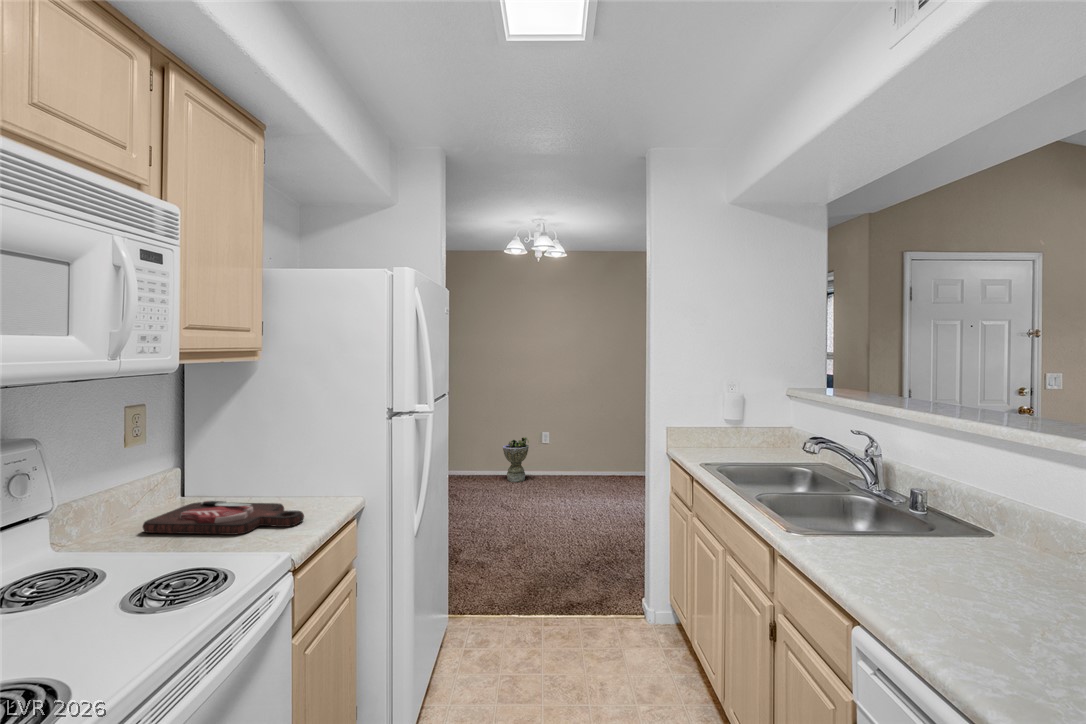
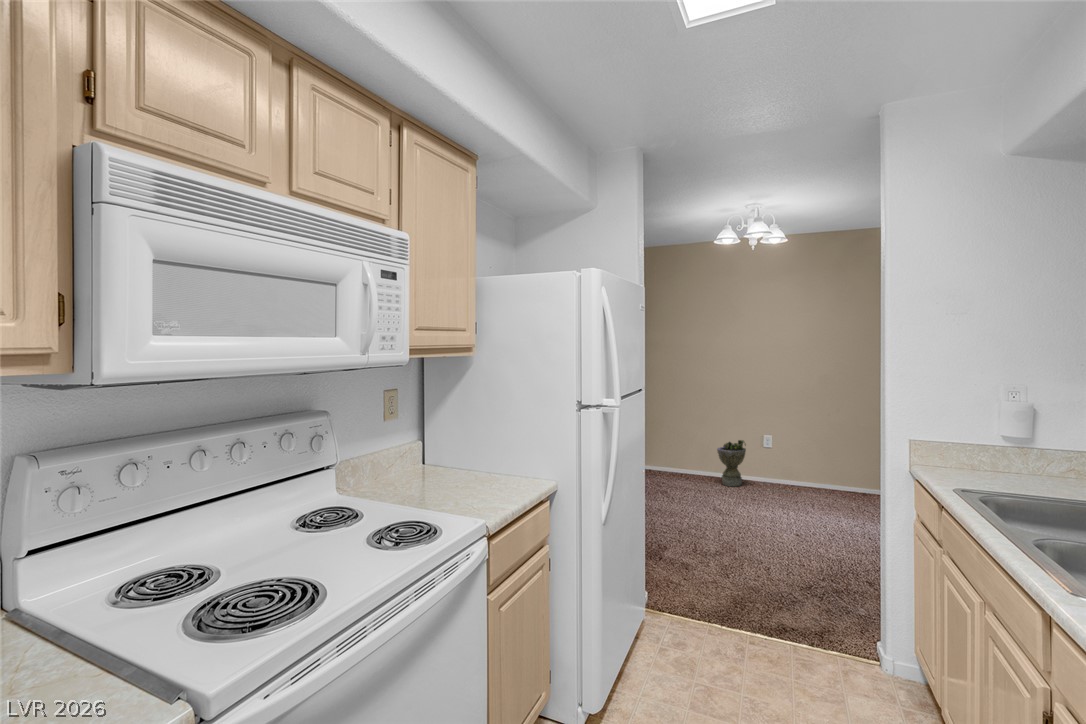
cutting board: present [143,501,304,535] -> none [388,473,505,501]

